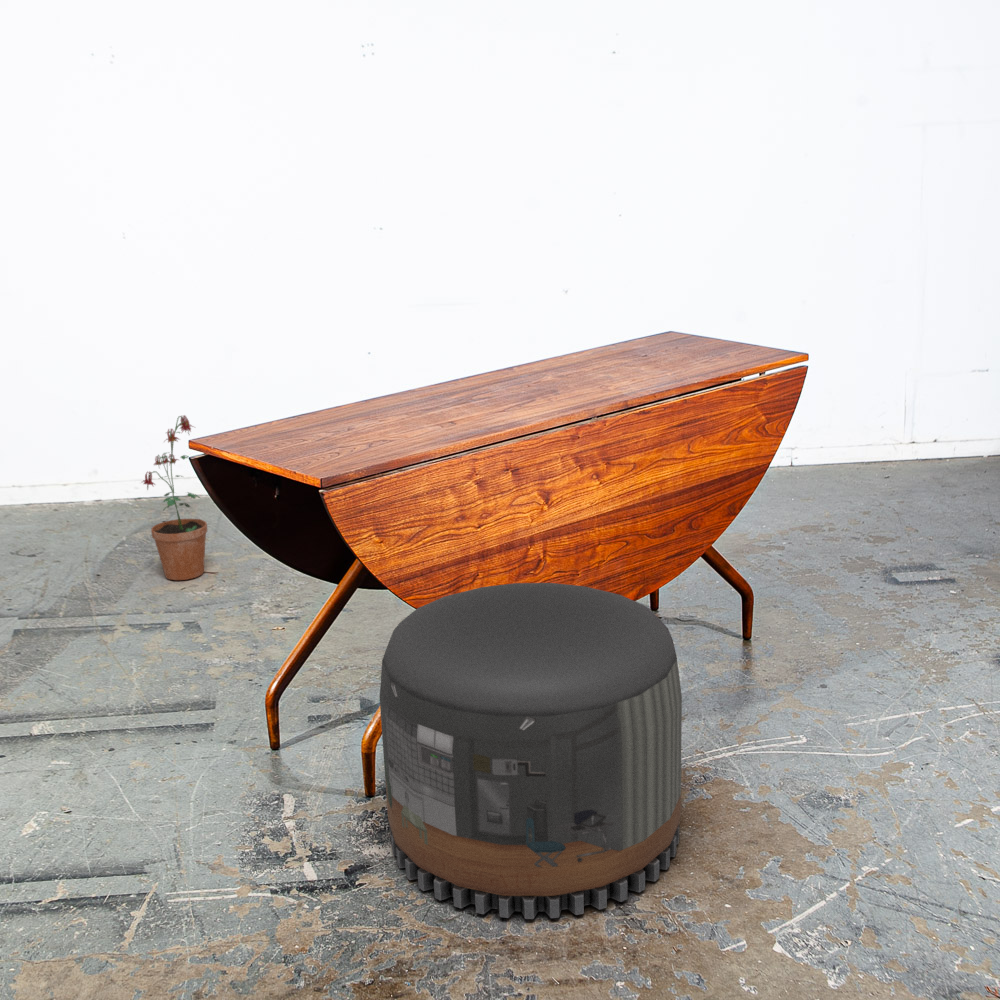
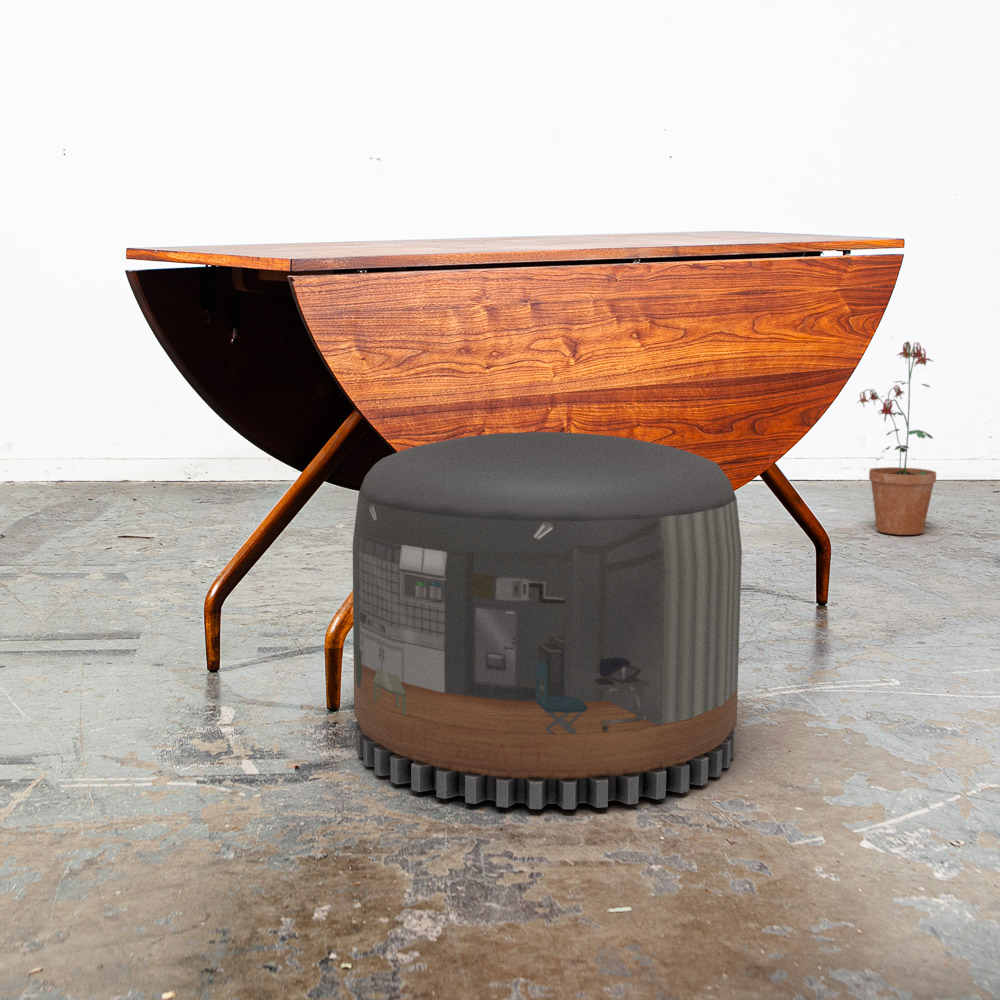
potted plant: present [143,415,207,580] -> present [859,341,936,535]

